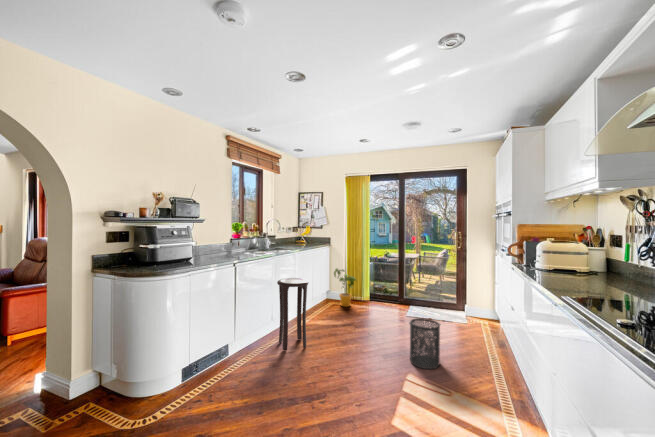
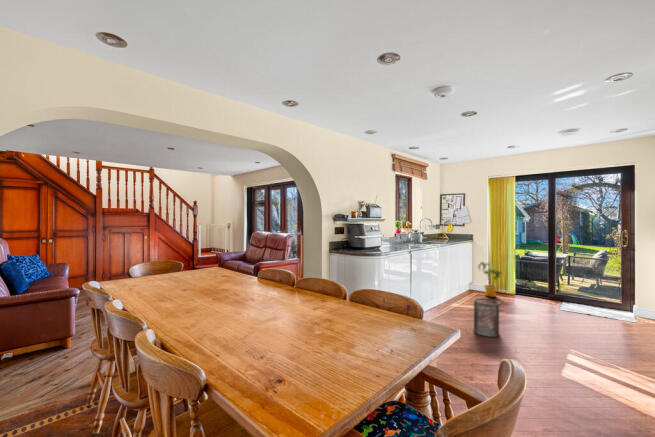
stool: present [277,278,309,351] -> none [441,266,468,321]
trash can: present [409,318,440,369] -> present [474,298,500,337]

